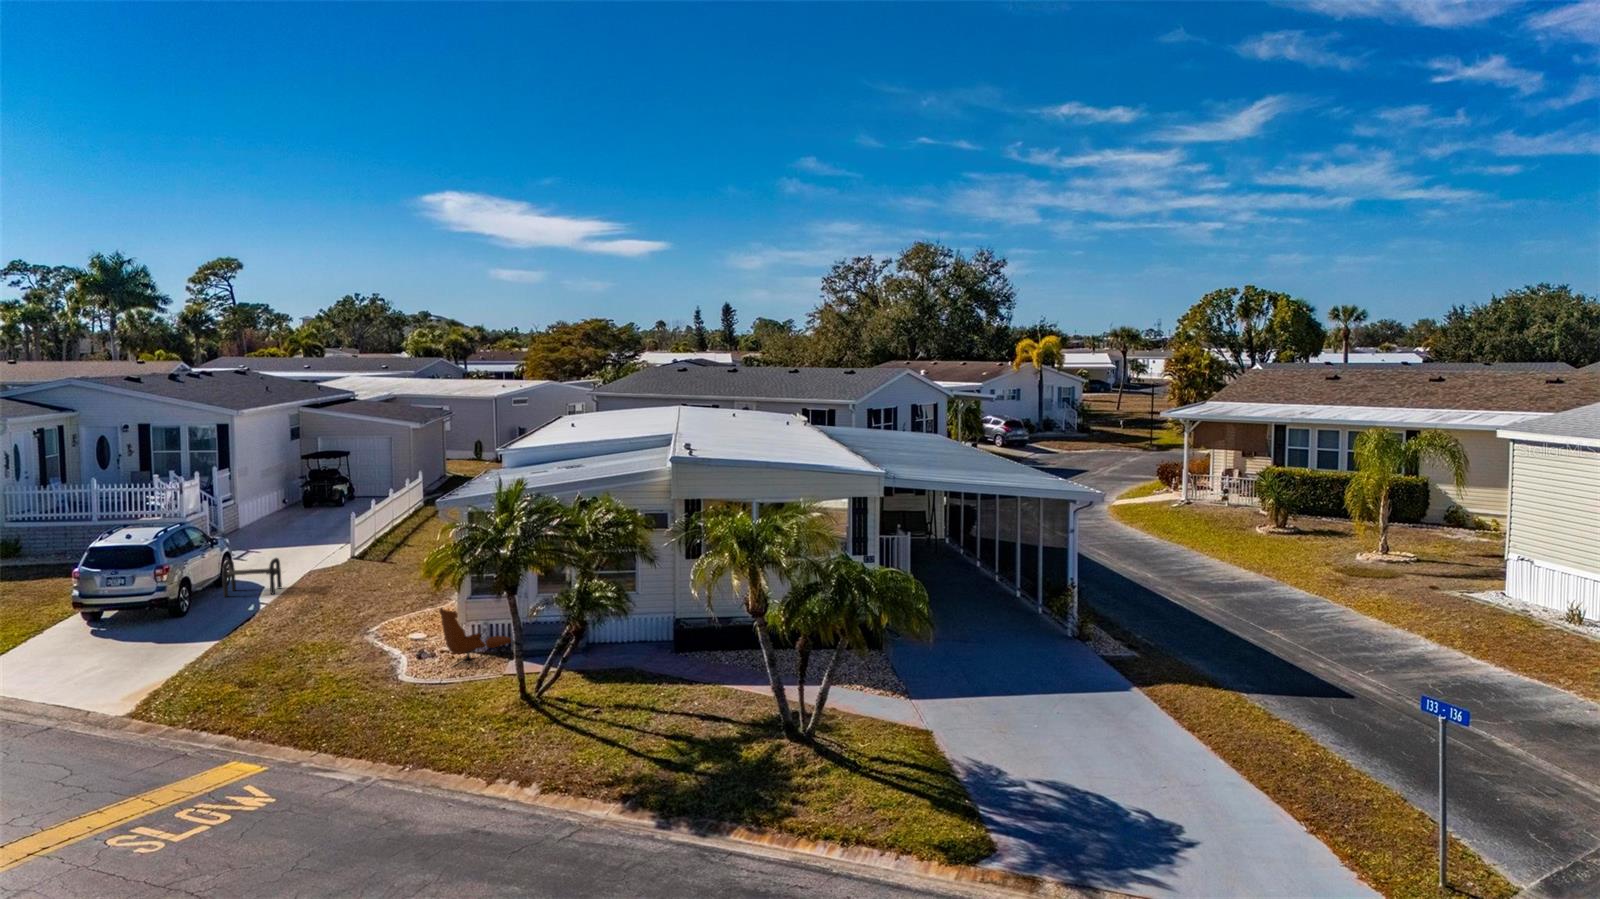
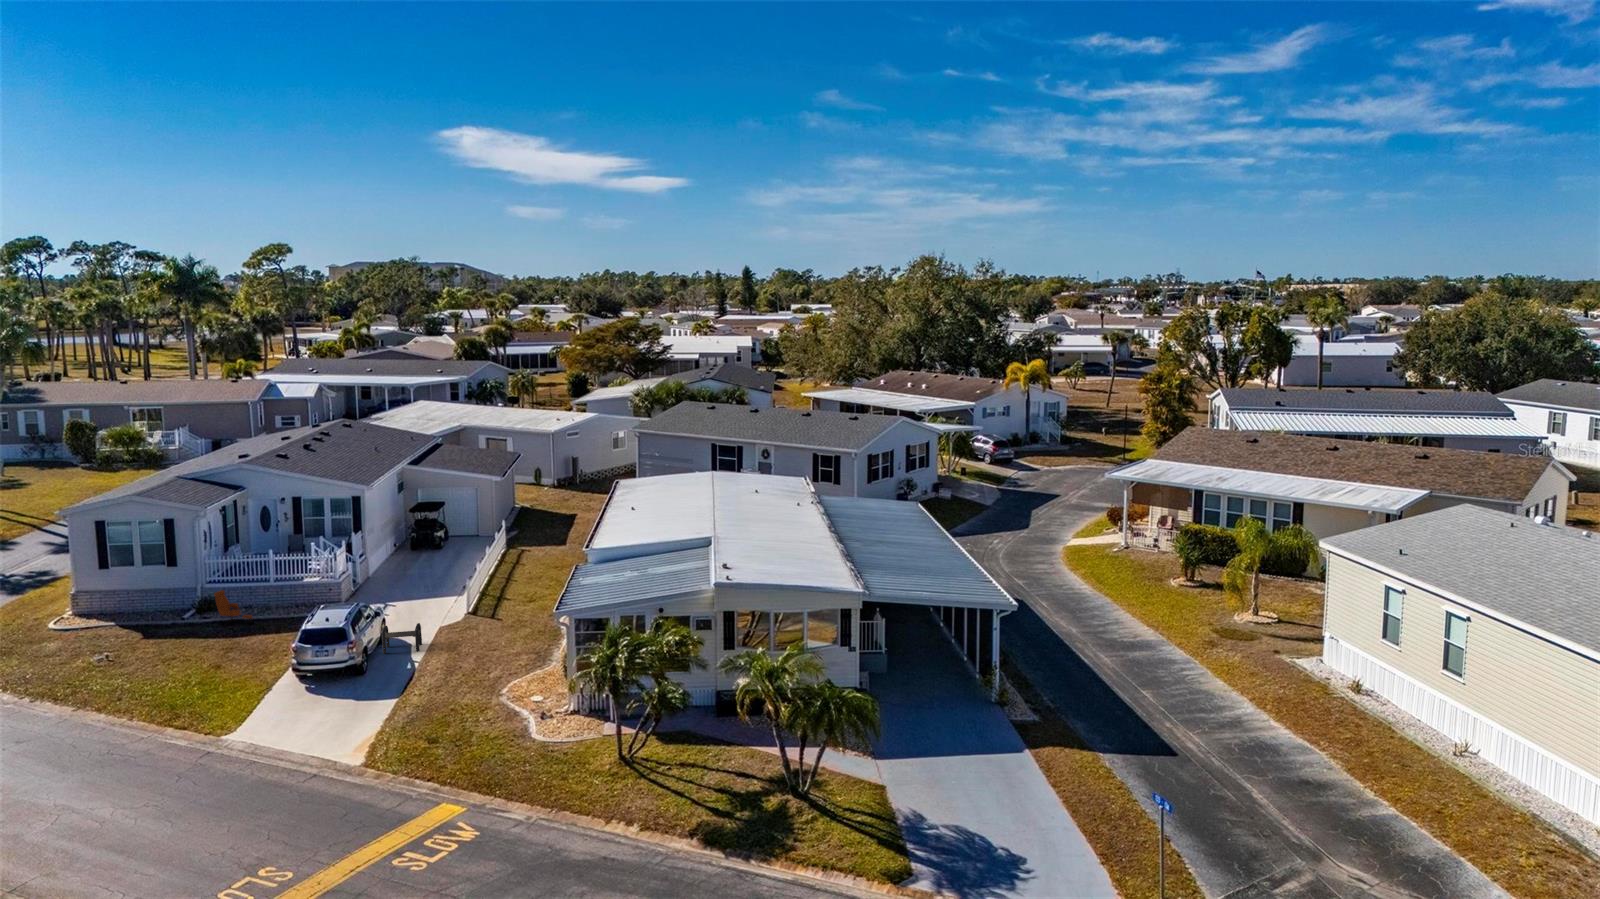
lounge chair: present [439,608,511,666] -> present [214,590,252,623]

